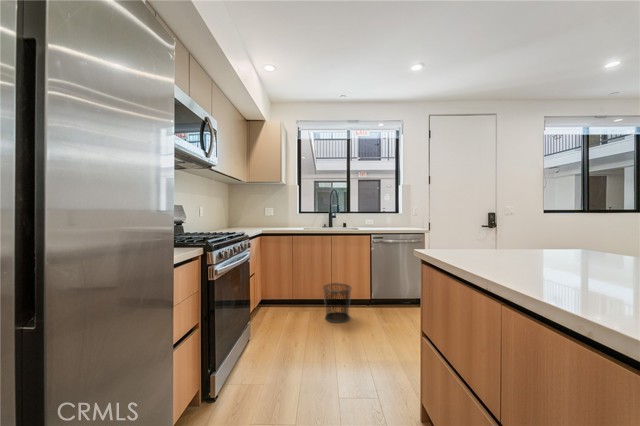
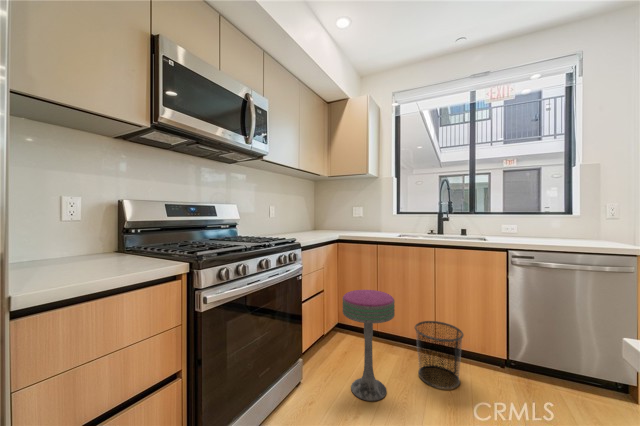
bar stool: none [281,266,316,338] -> present [343,290,395,401]

